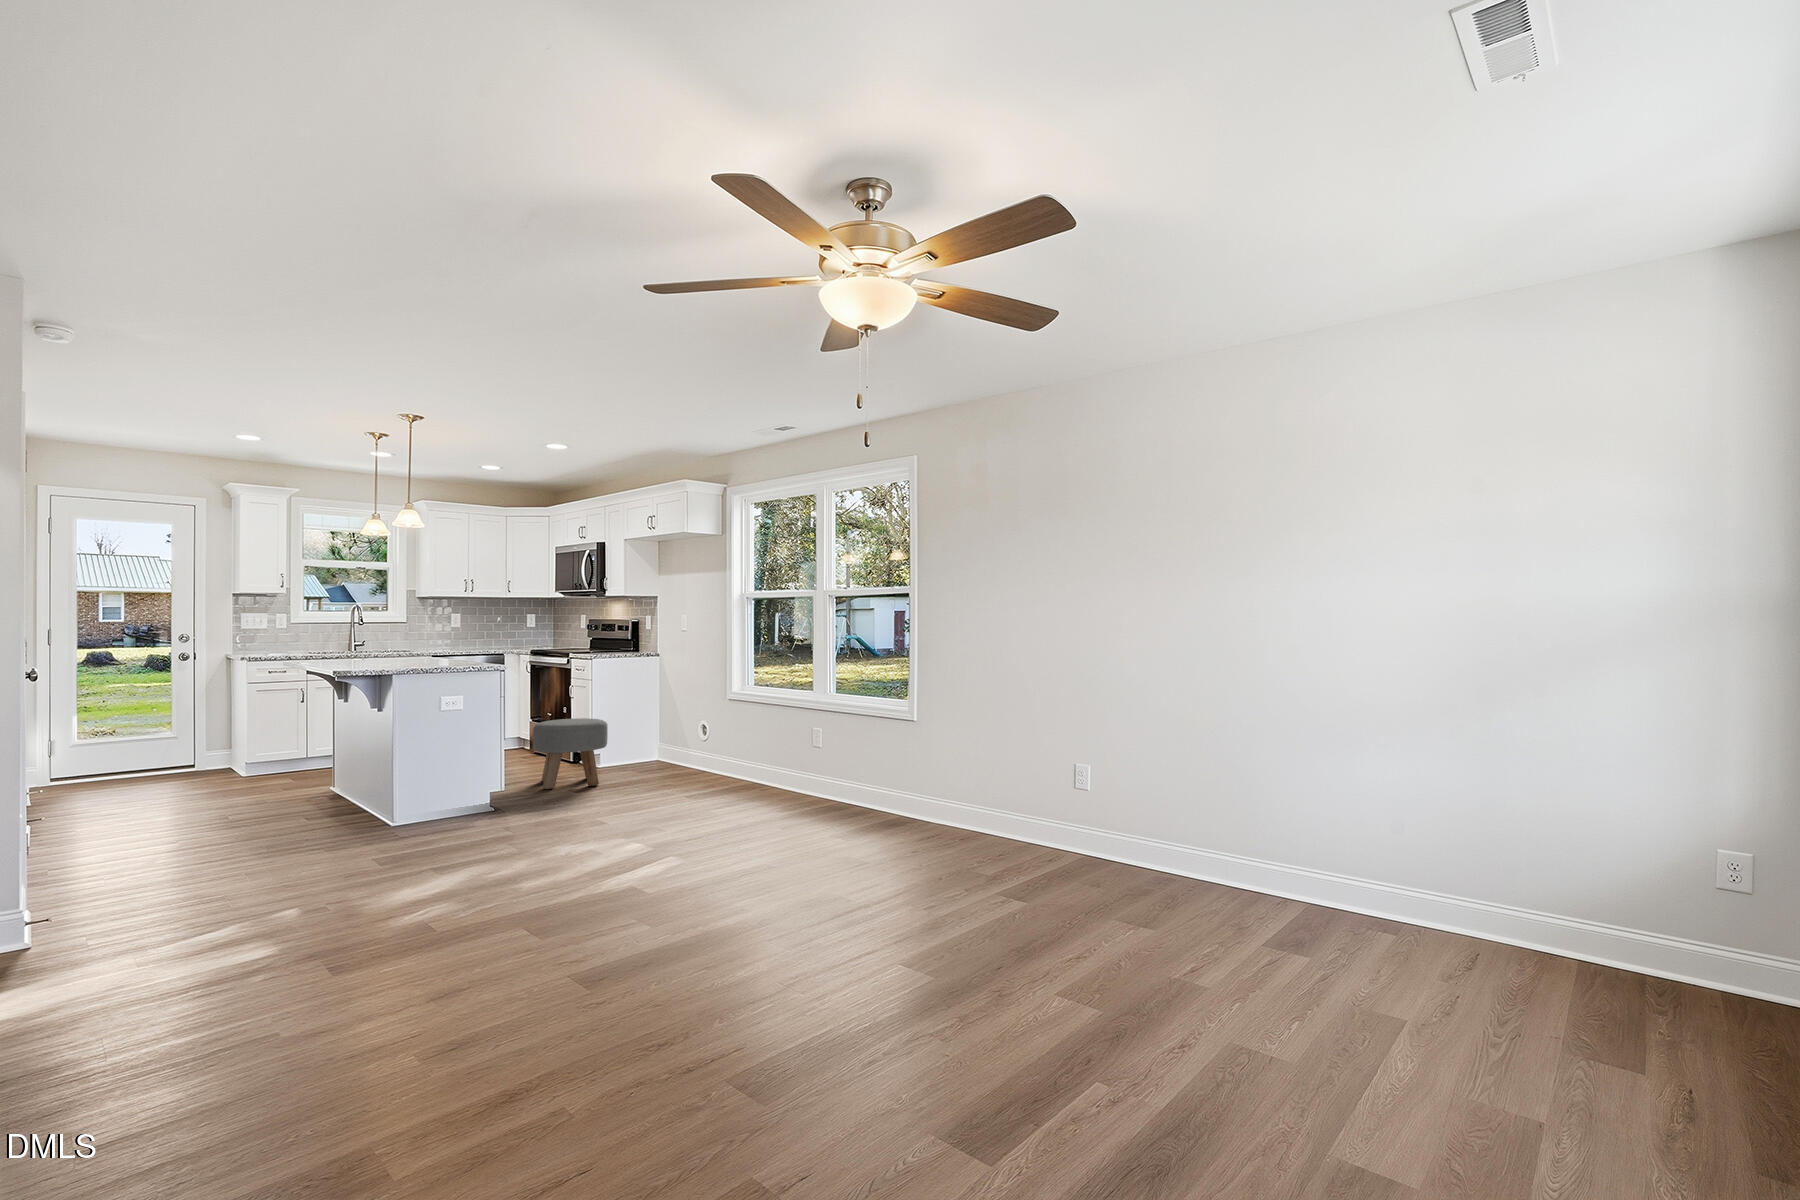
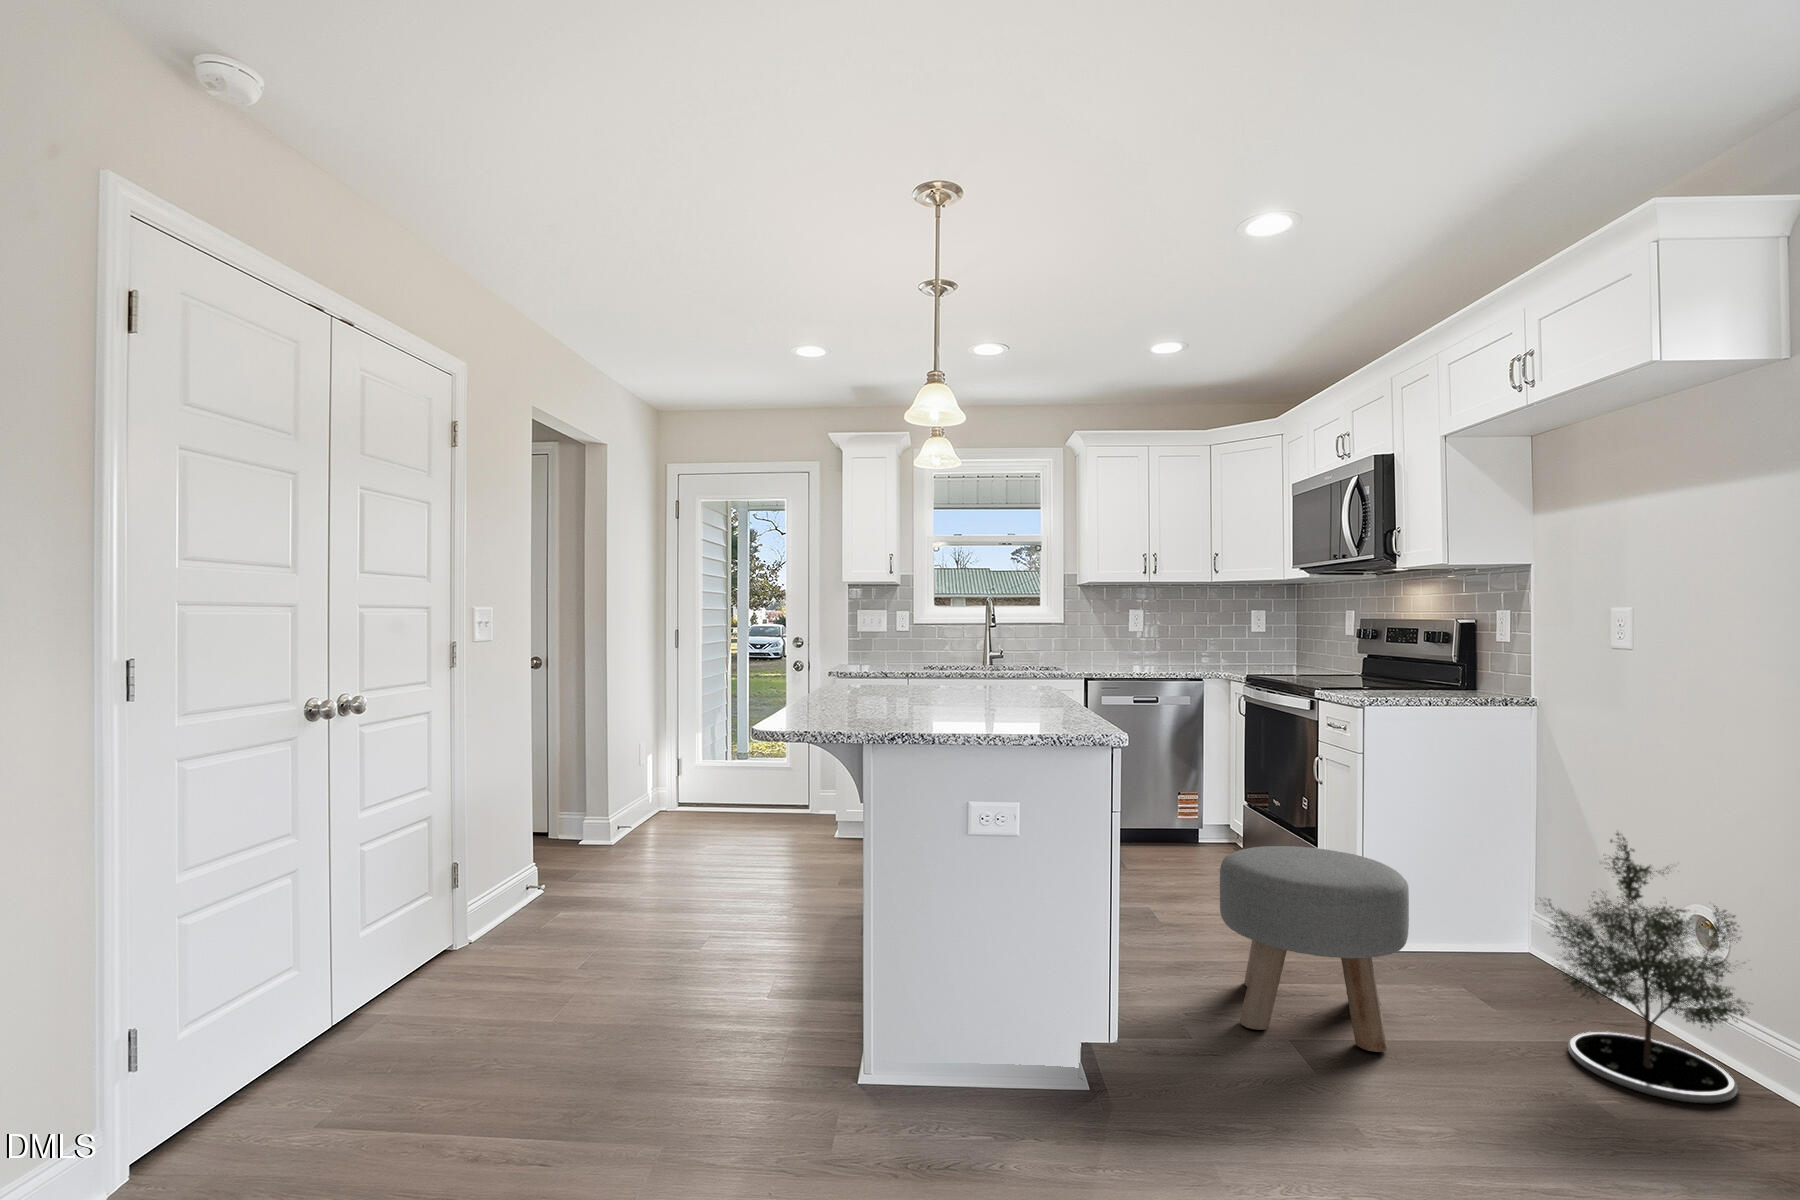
potted tree: none [650,695,708,779] -> present [1545,833,1749,1103]

